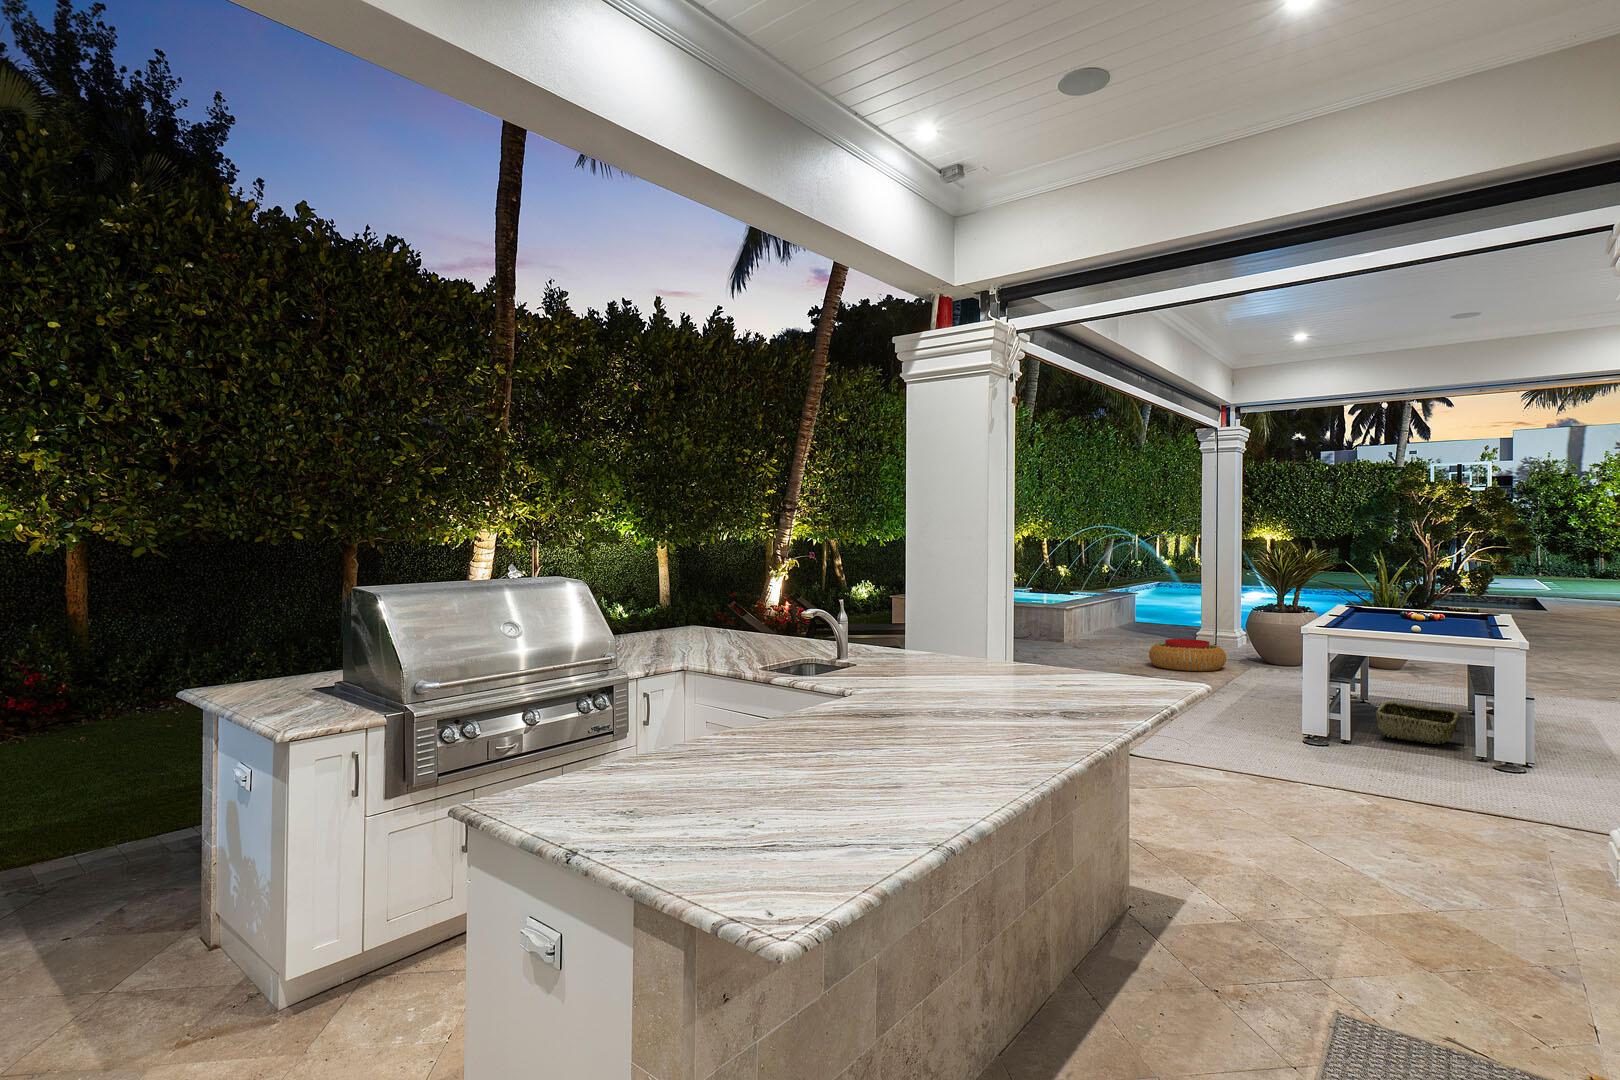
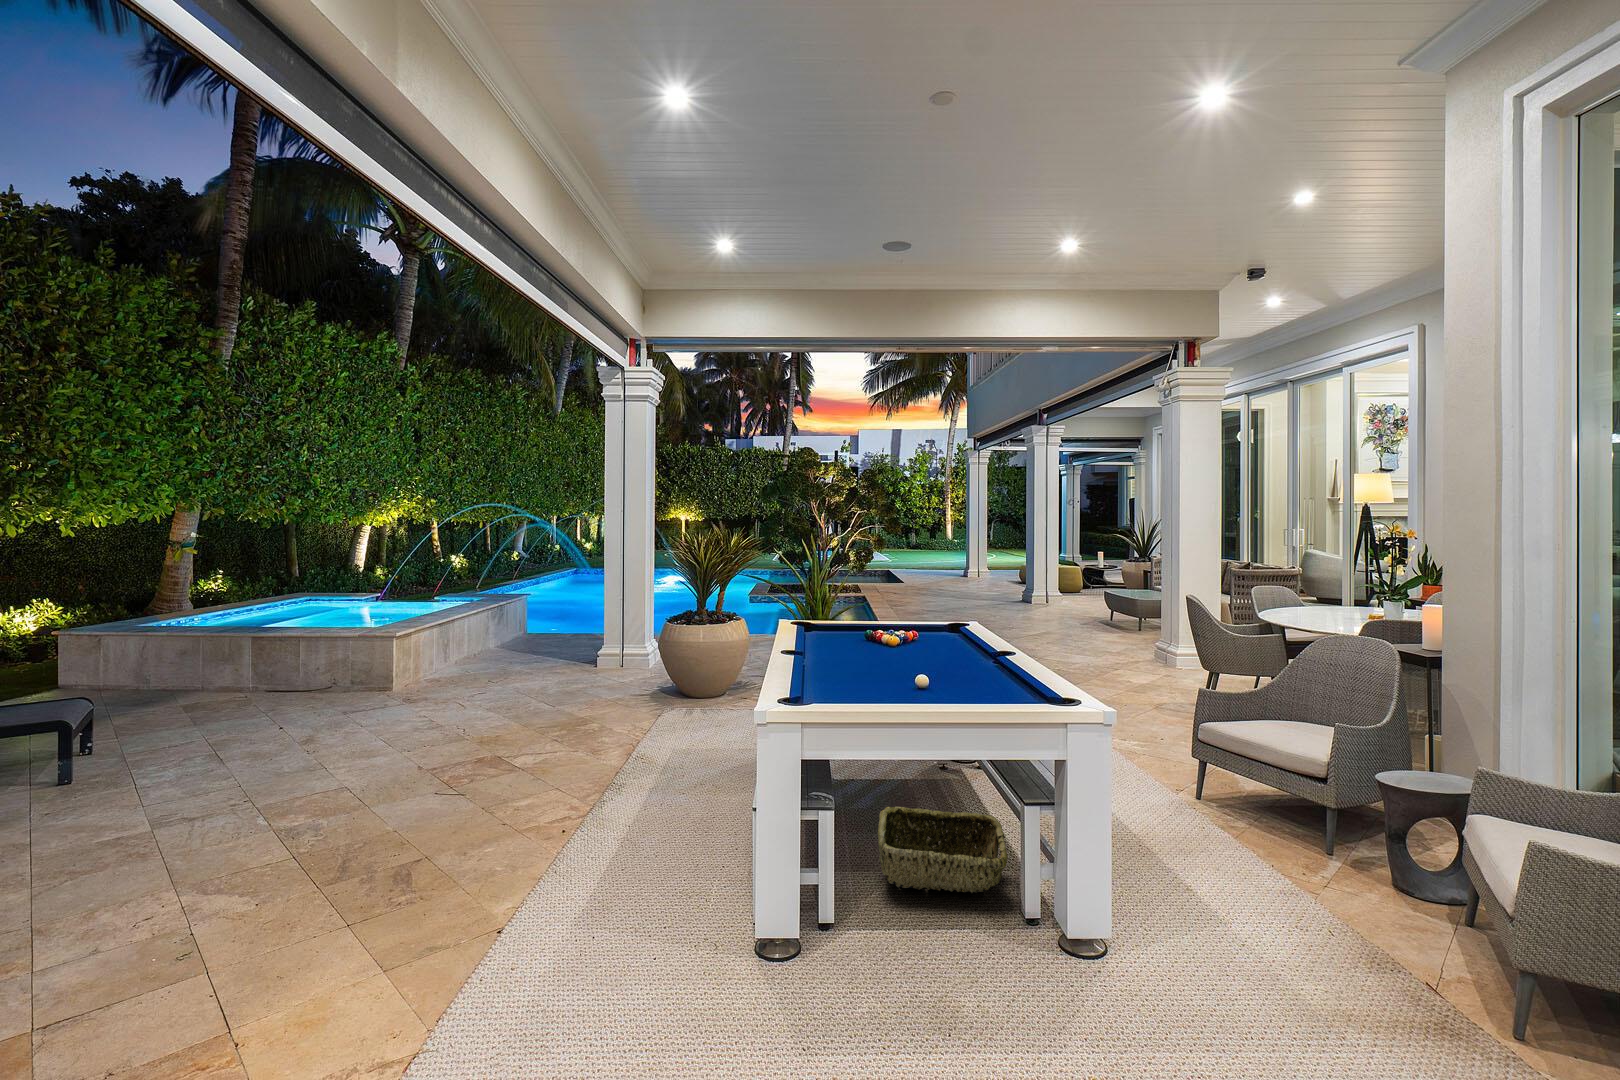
pouf: present [1149,639,1226,671] -> none [522,659,632,713]

